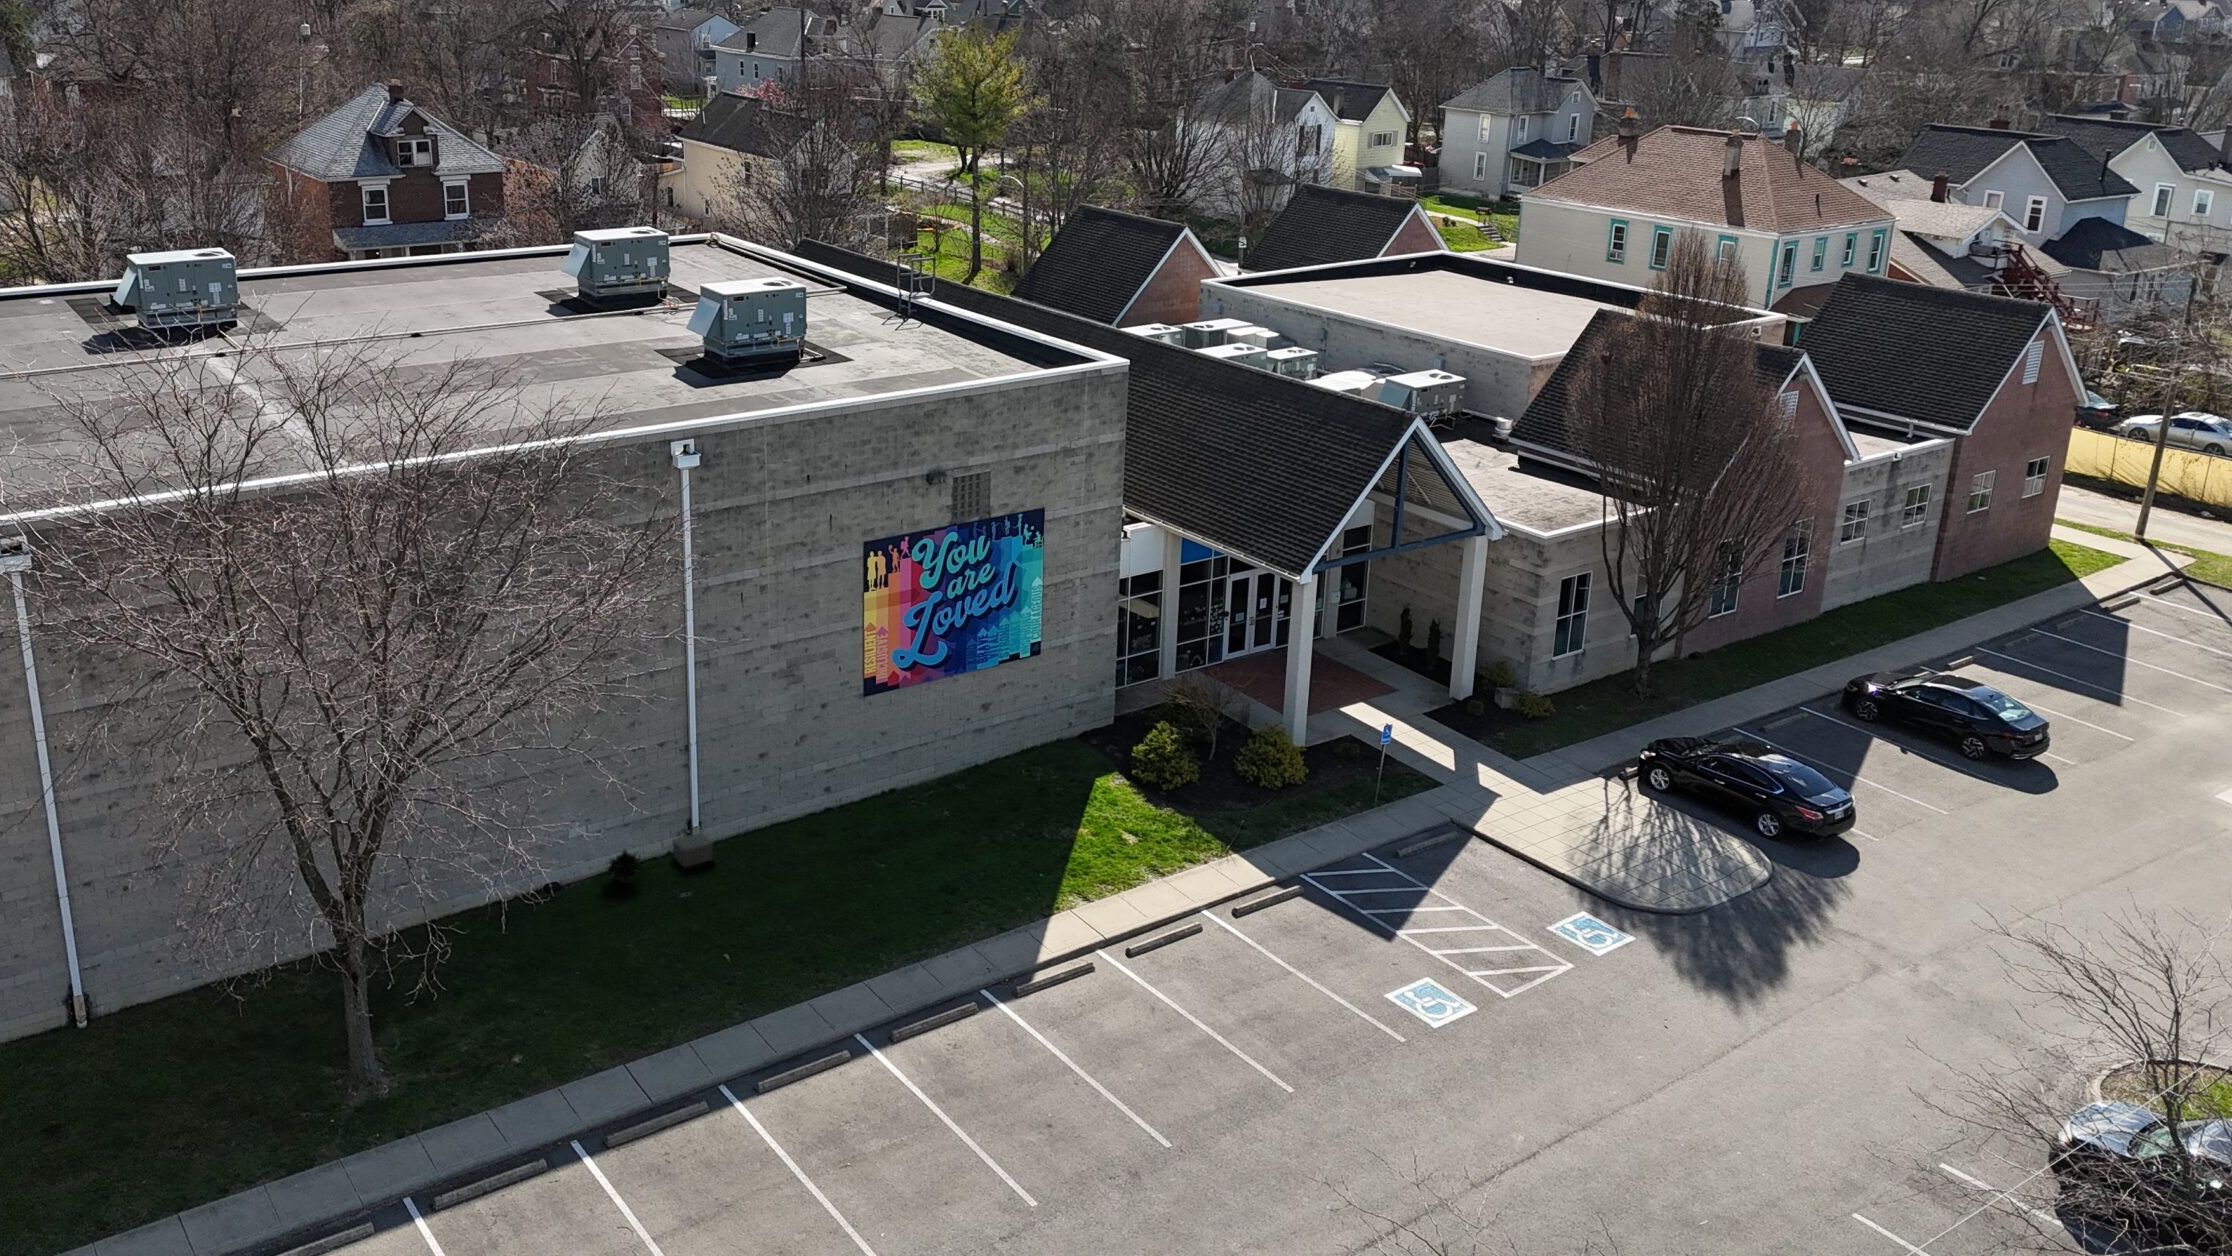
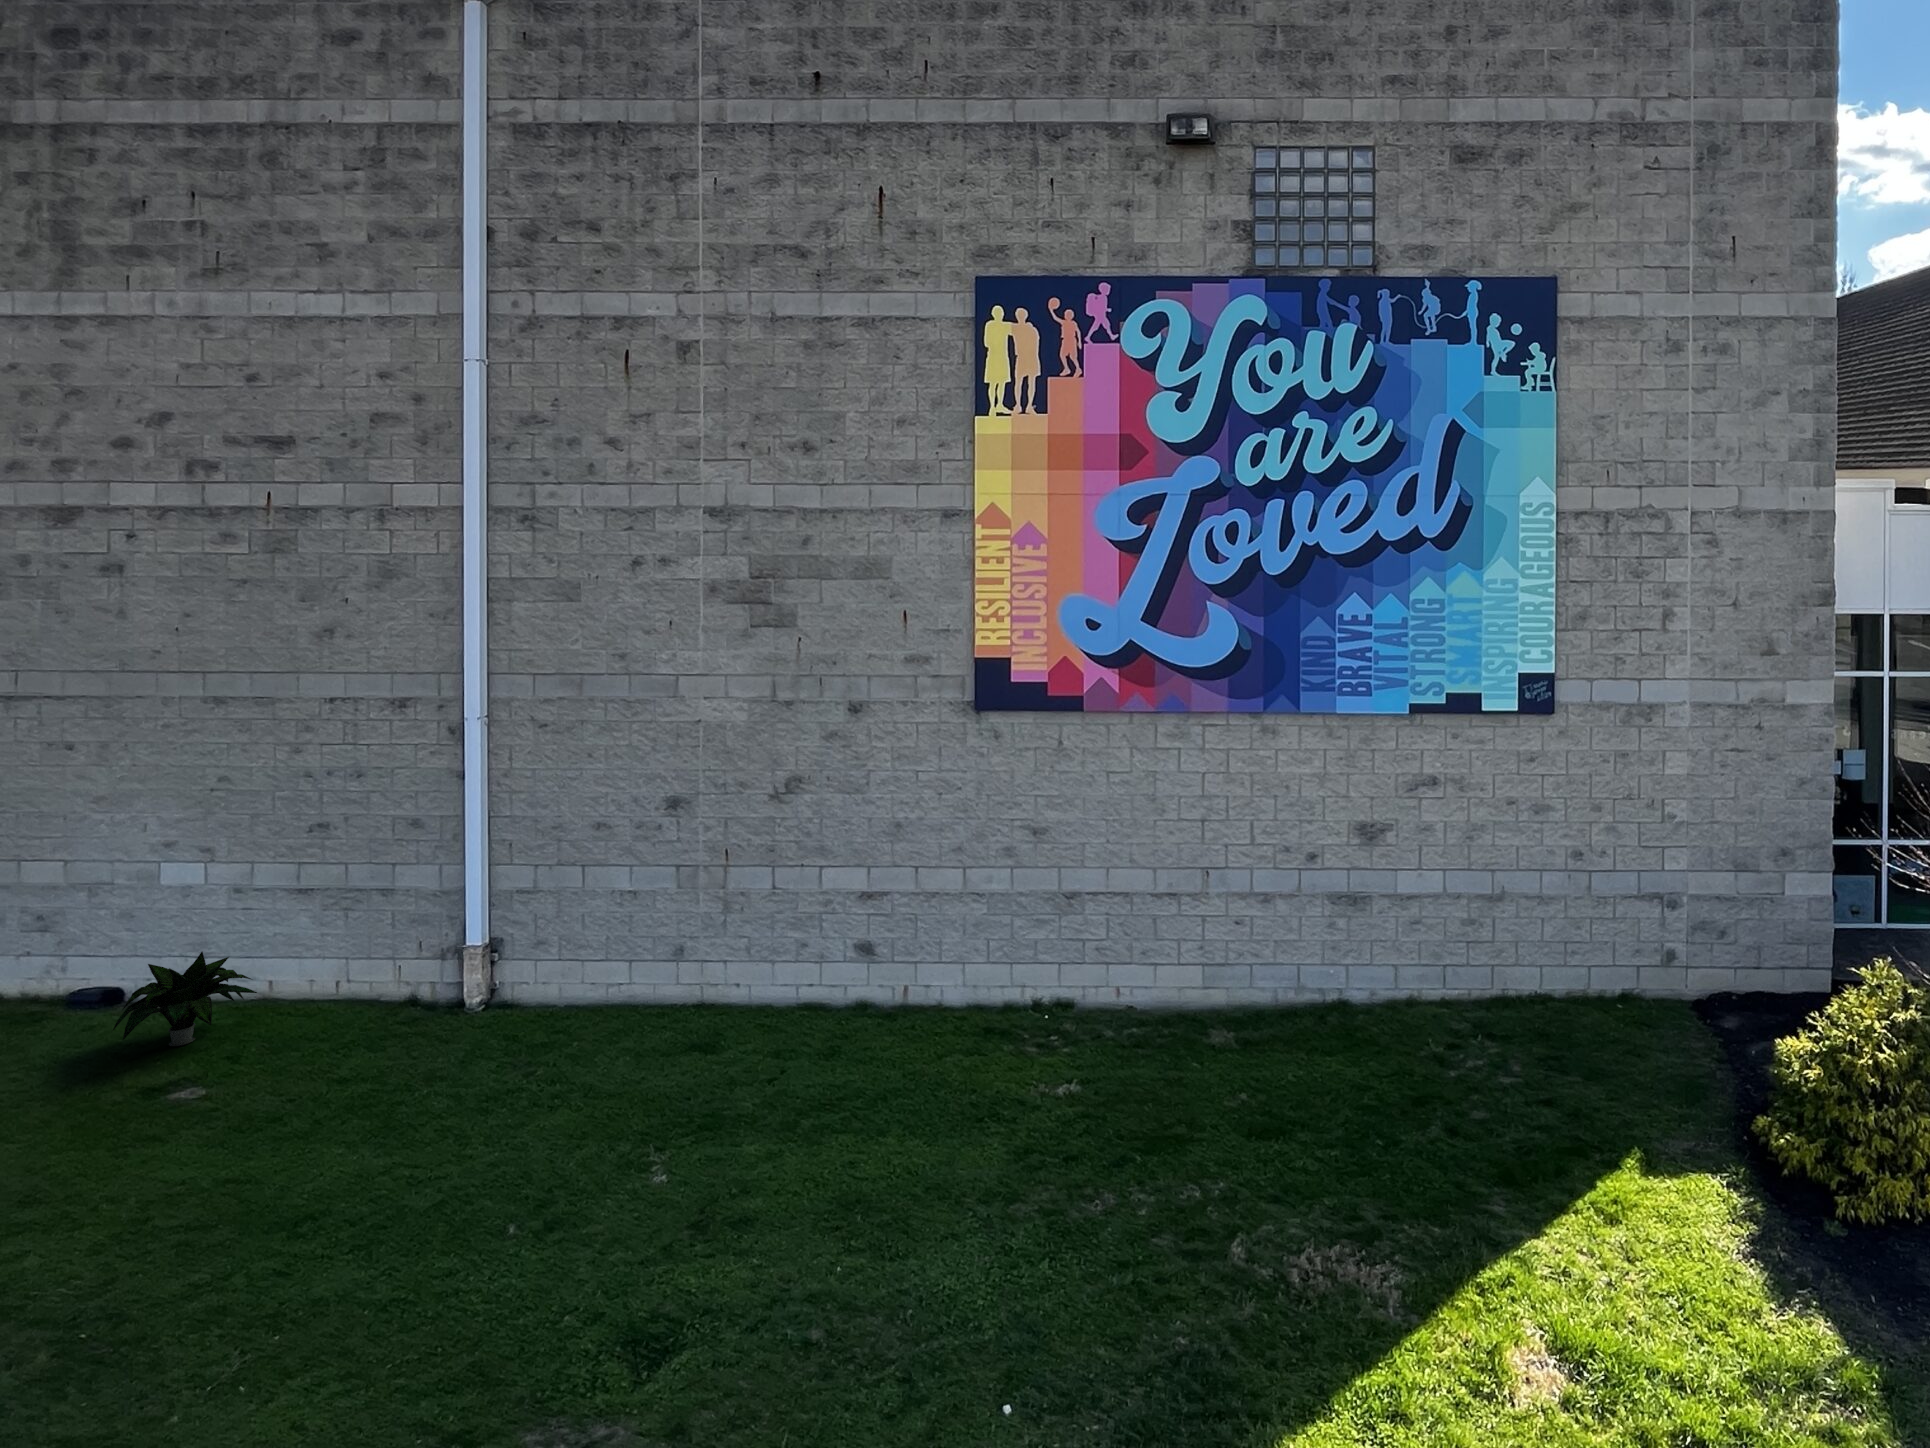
storage box: present [673,833,713,867] -> none [335,970,469,1051]

